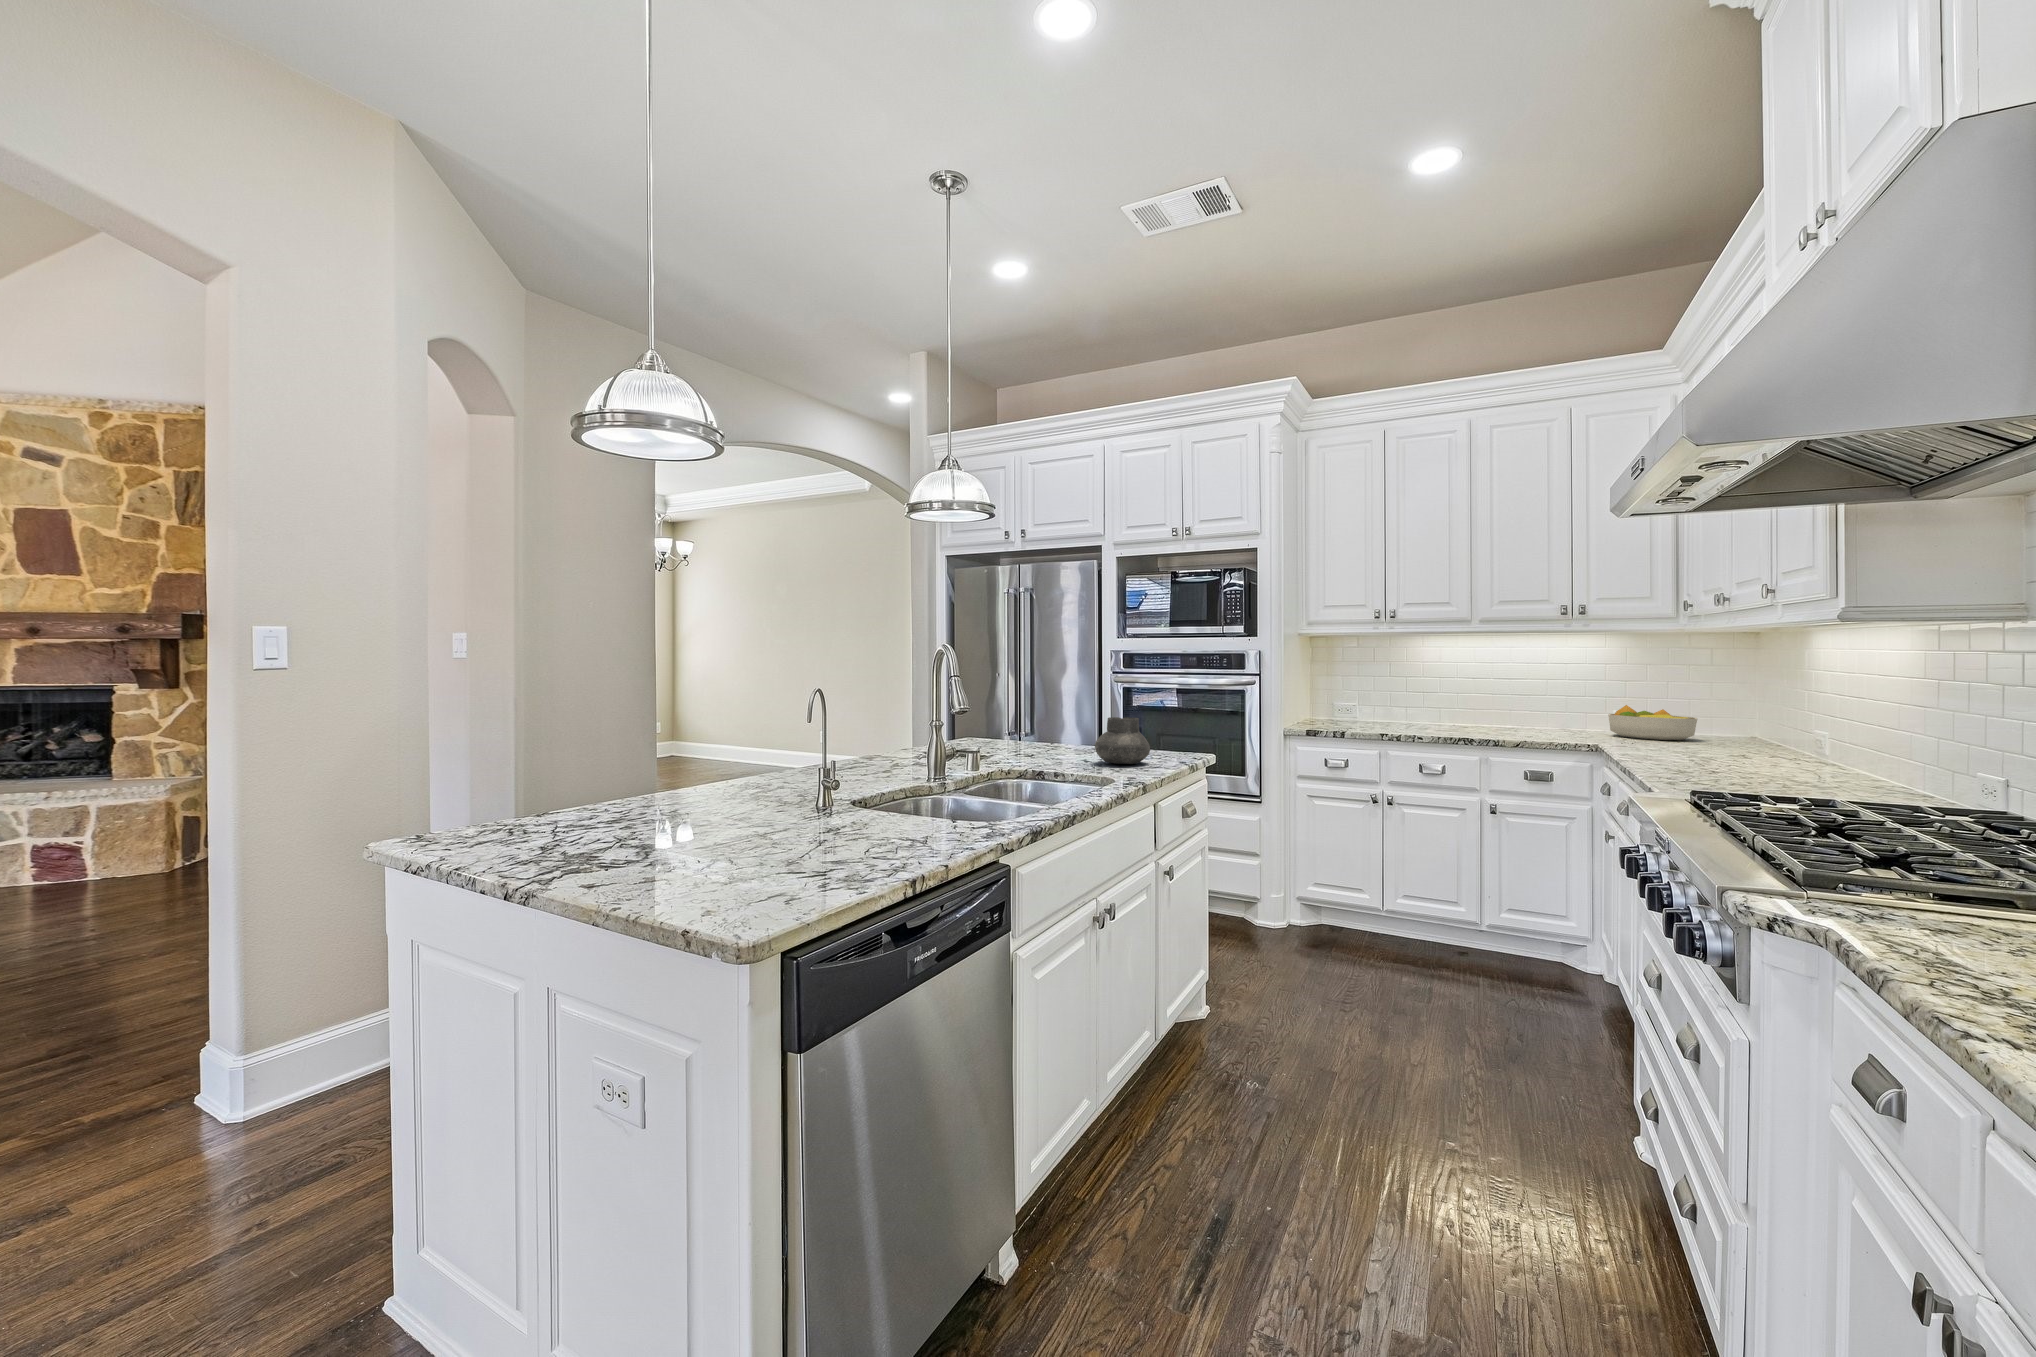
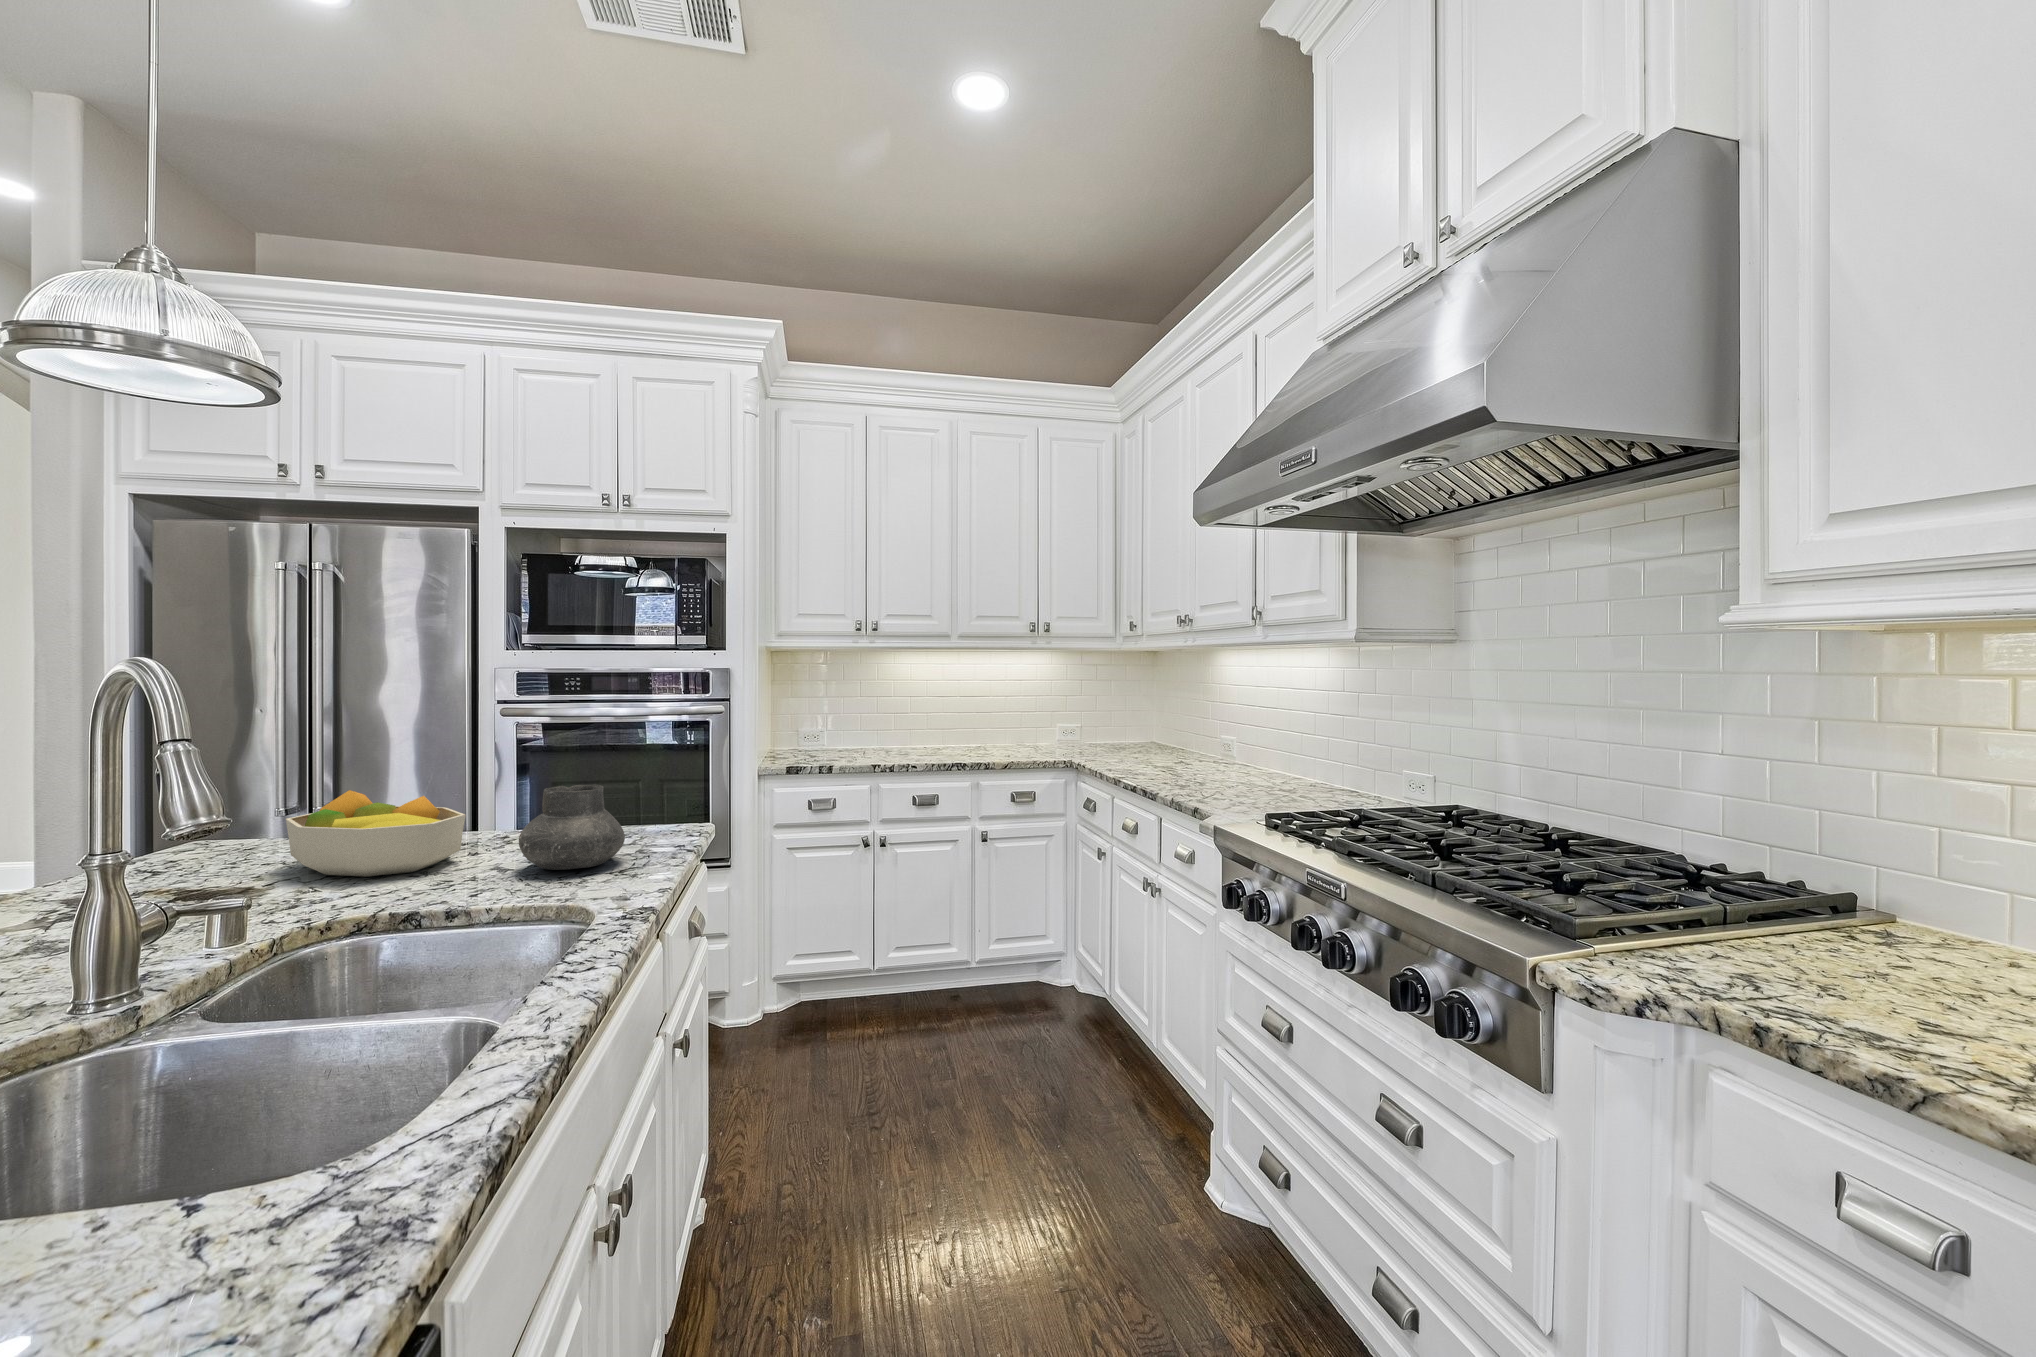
fruit bowl: present [1608,705,1697,740] -> present [286,790,465,877]

